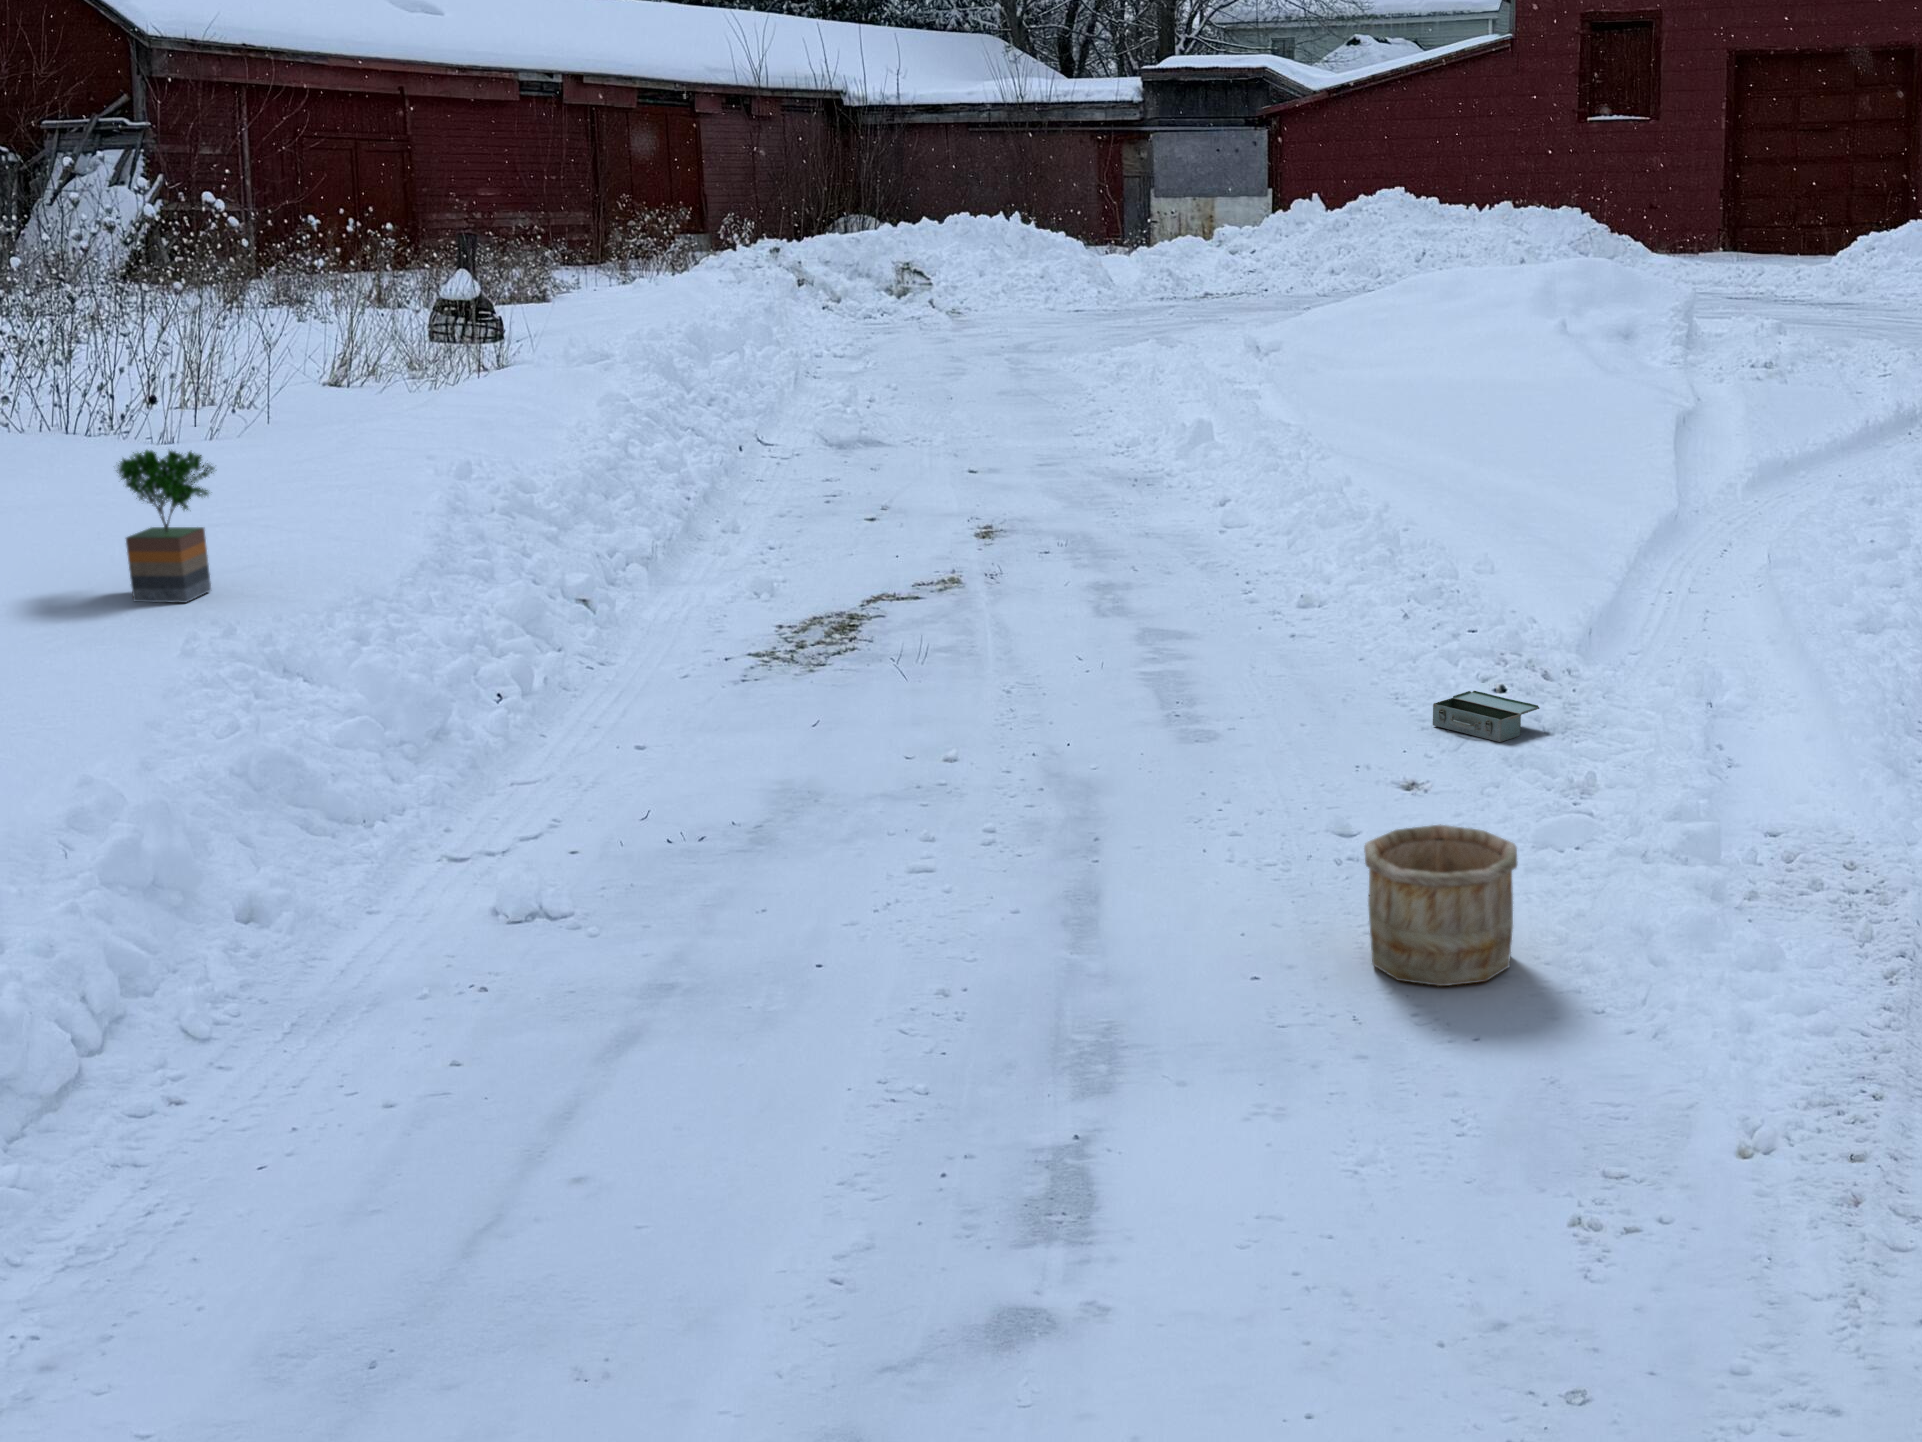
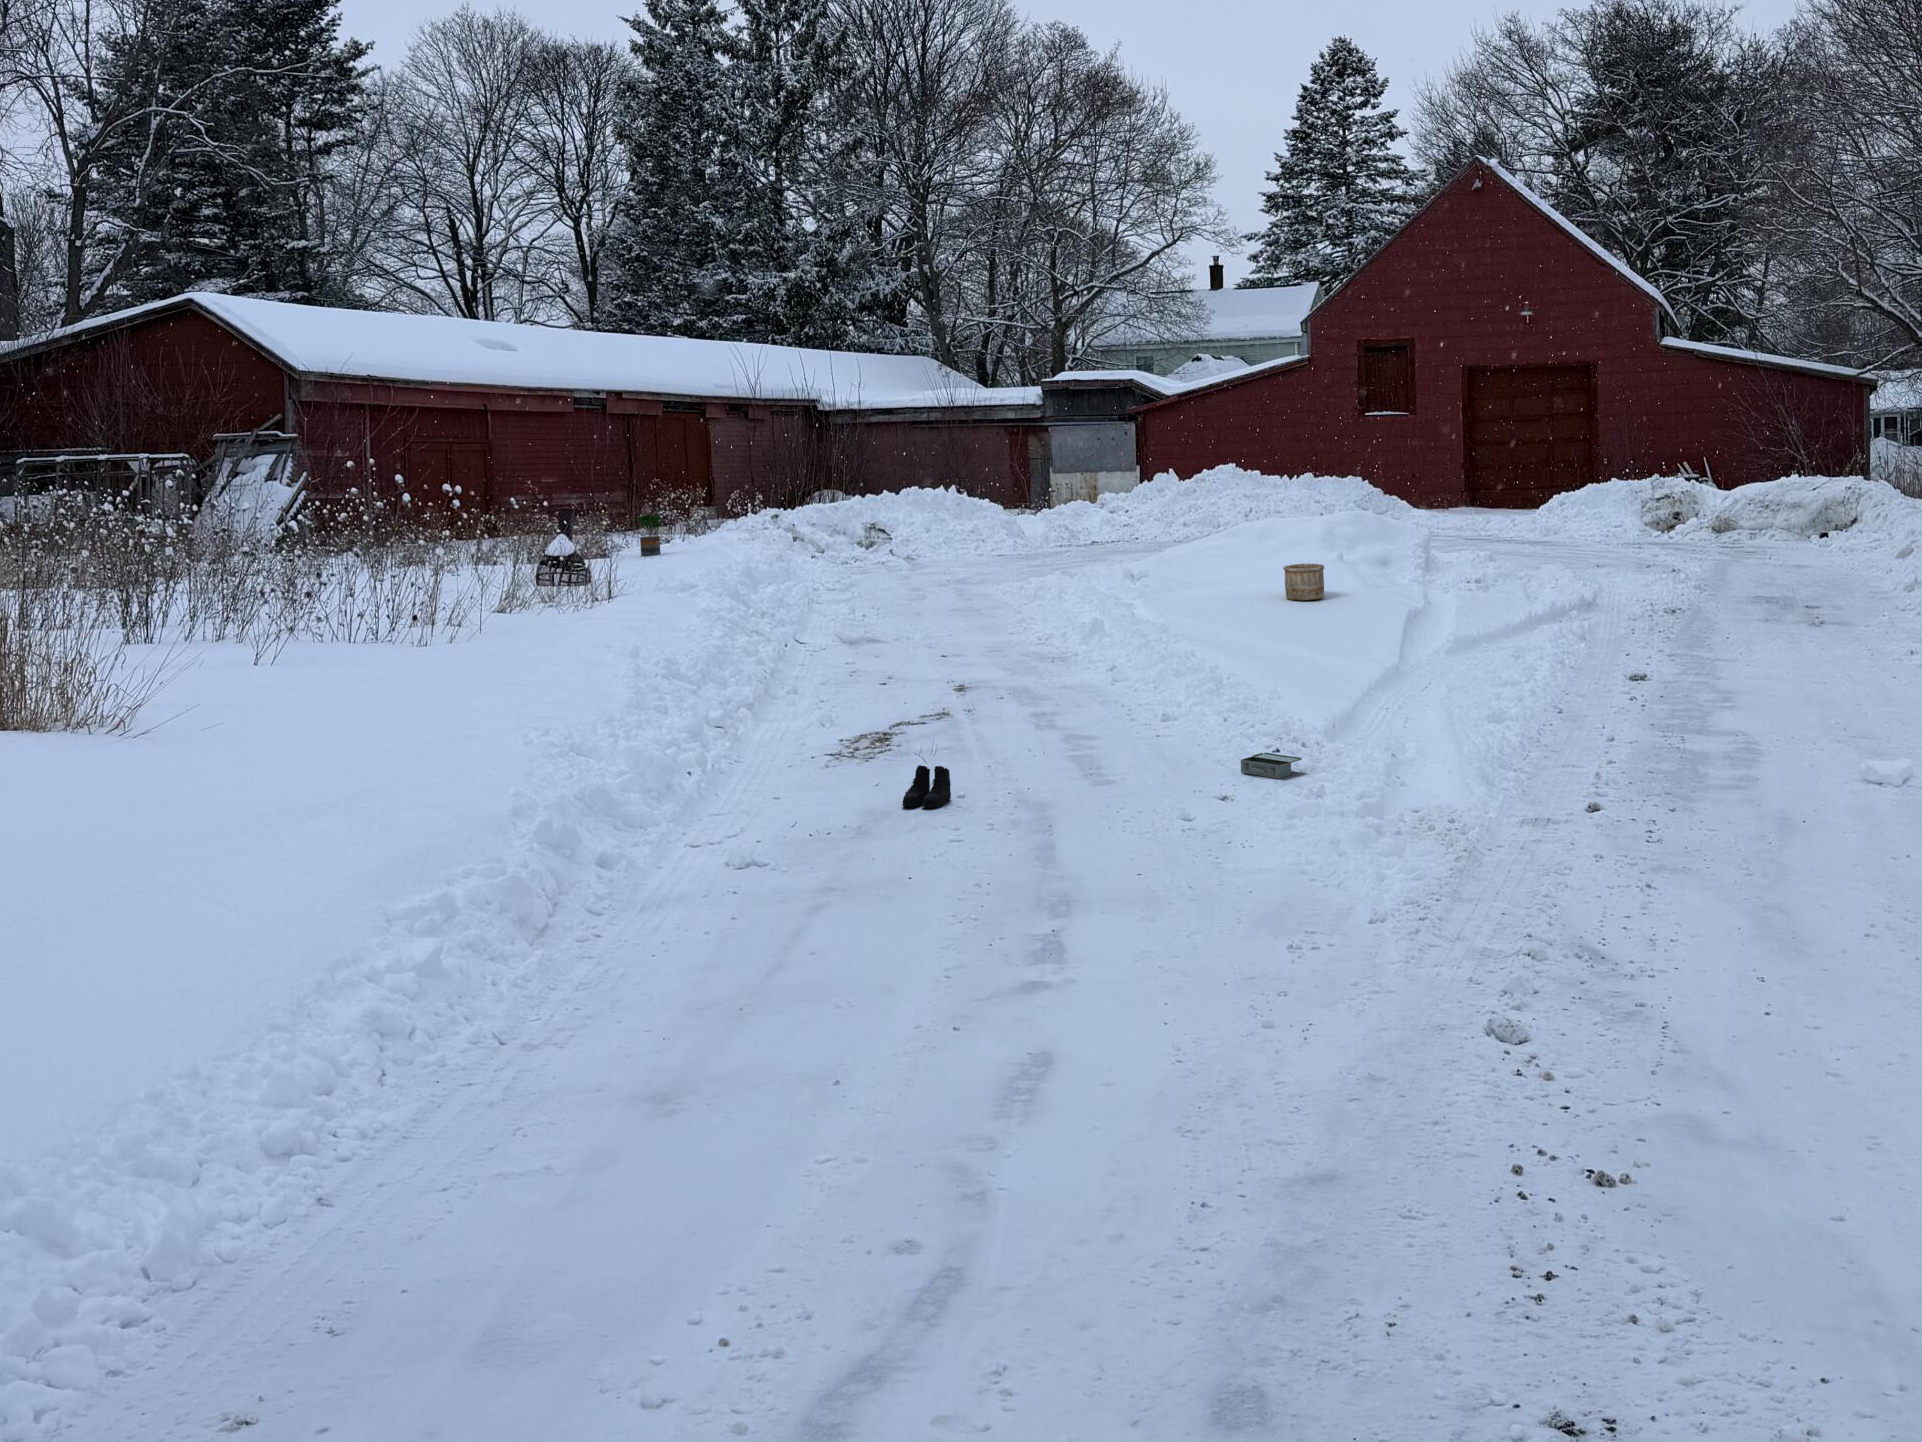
potted tree: present [117,450,215,603] -> present [637,514,663,556]
boots: none [860,698,942,773] -> present [903,765,951,808]
wooden bucket: present [1364,824,1517,986] -> present [1283,564,1324,600]

